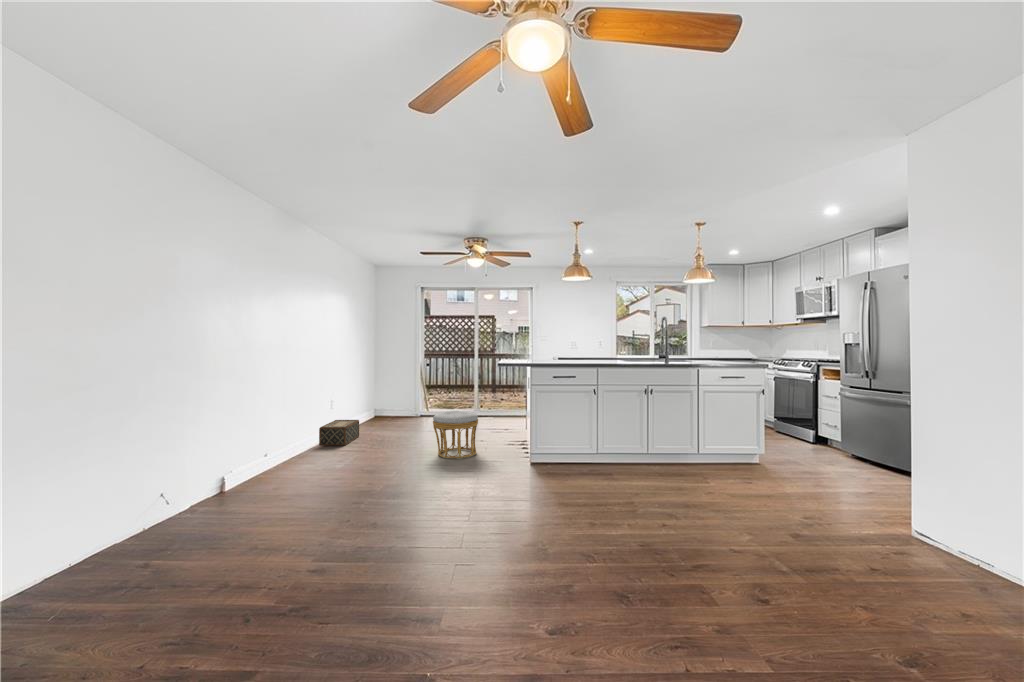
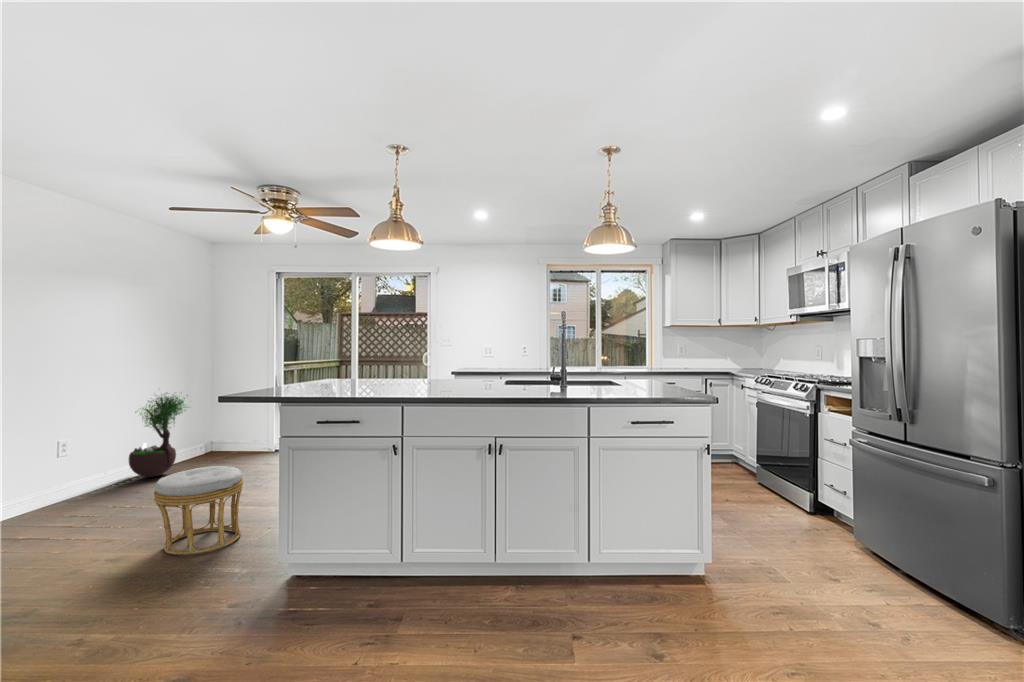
potted tree: none [351,368,386,428] -> present [129,393,185,477]
woven basket: present [319,420,359,446] -> none [13,470,114,518]

